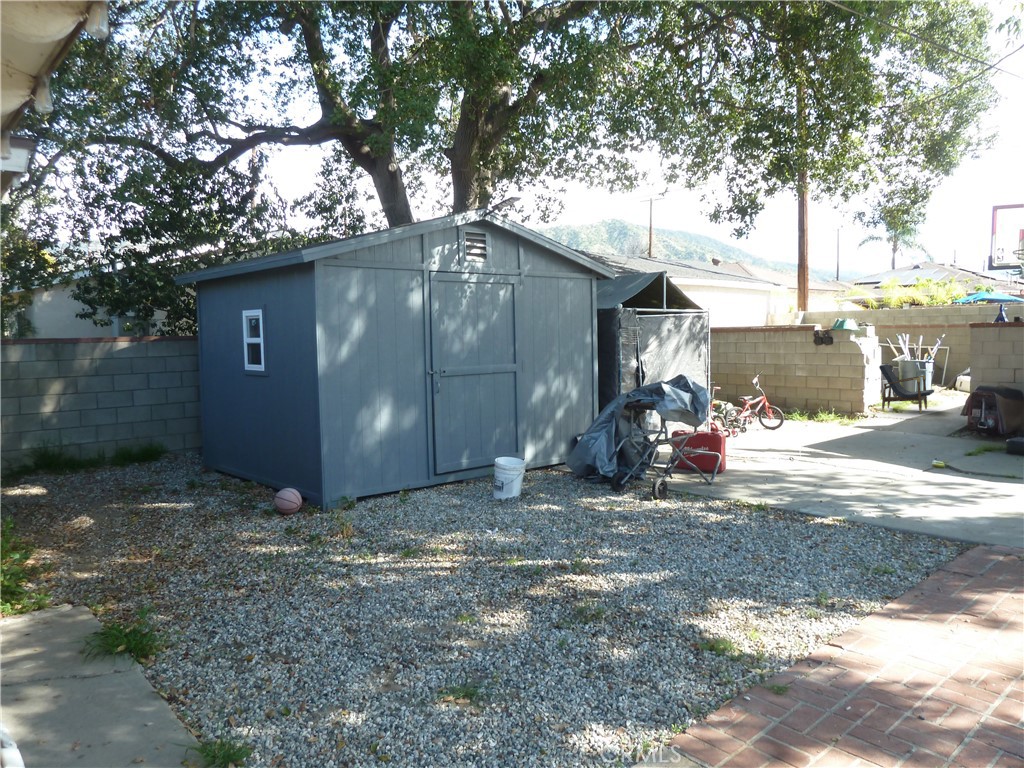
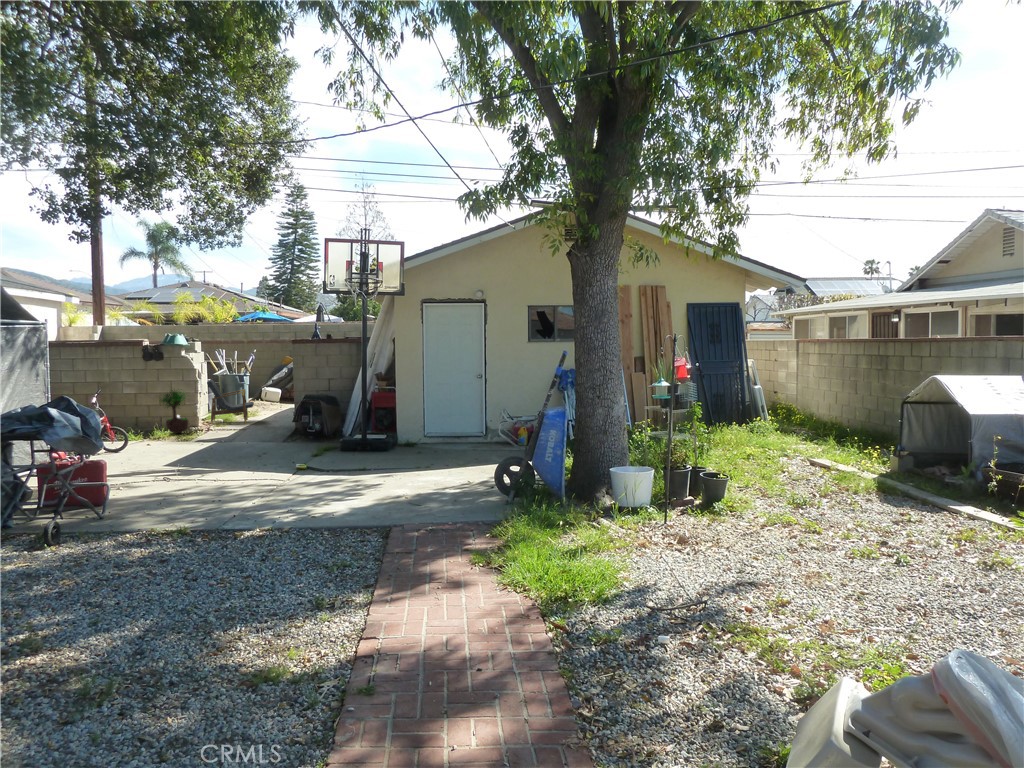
potted tree: none [821,369,851,417] -> present [161,390,188,433]

